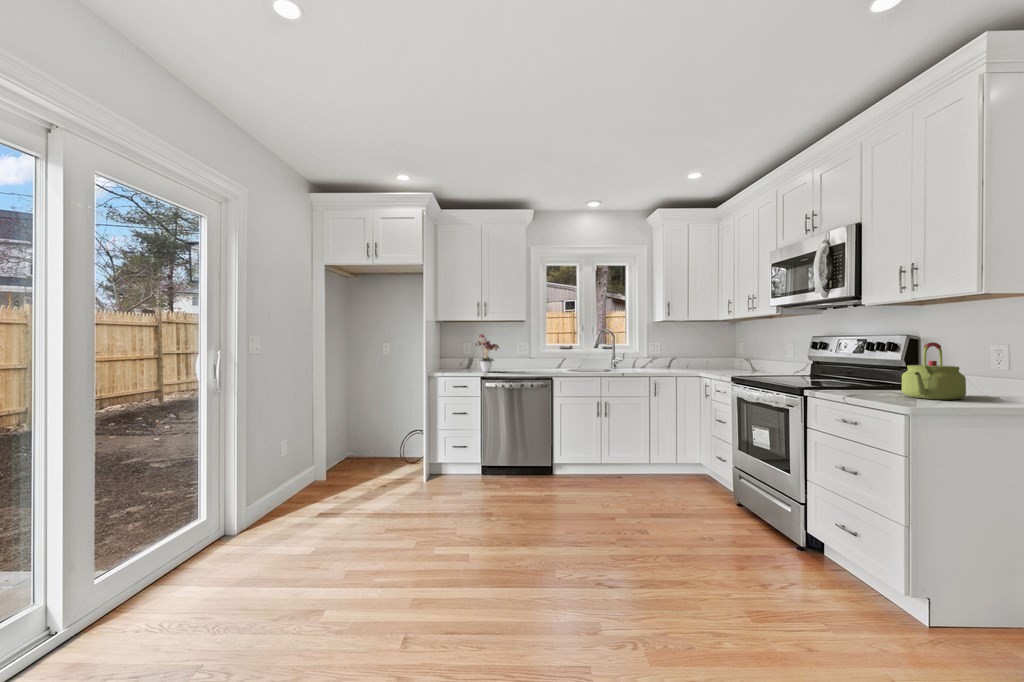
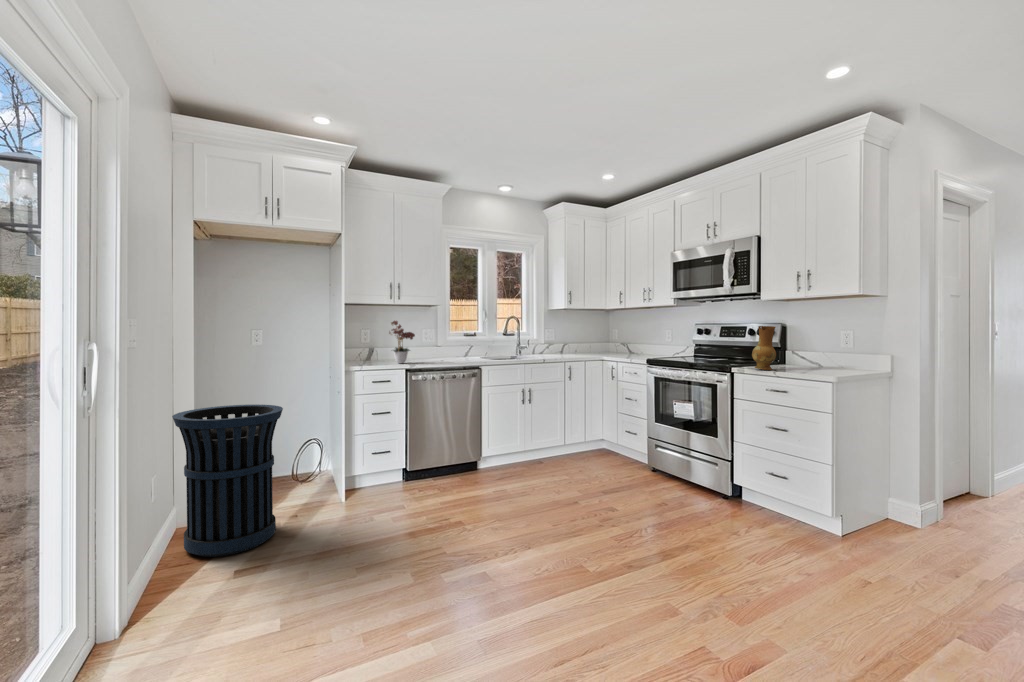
ceramic jug: none [826,338,860,395] -> present [752,326,776,370]
kettle: present [902,342,966,400] -> none [801,329,842,370]
trash can: none [286,399,363,509] -> present [172,405,283,557]

